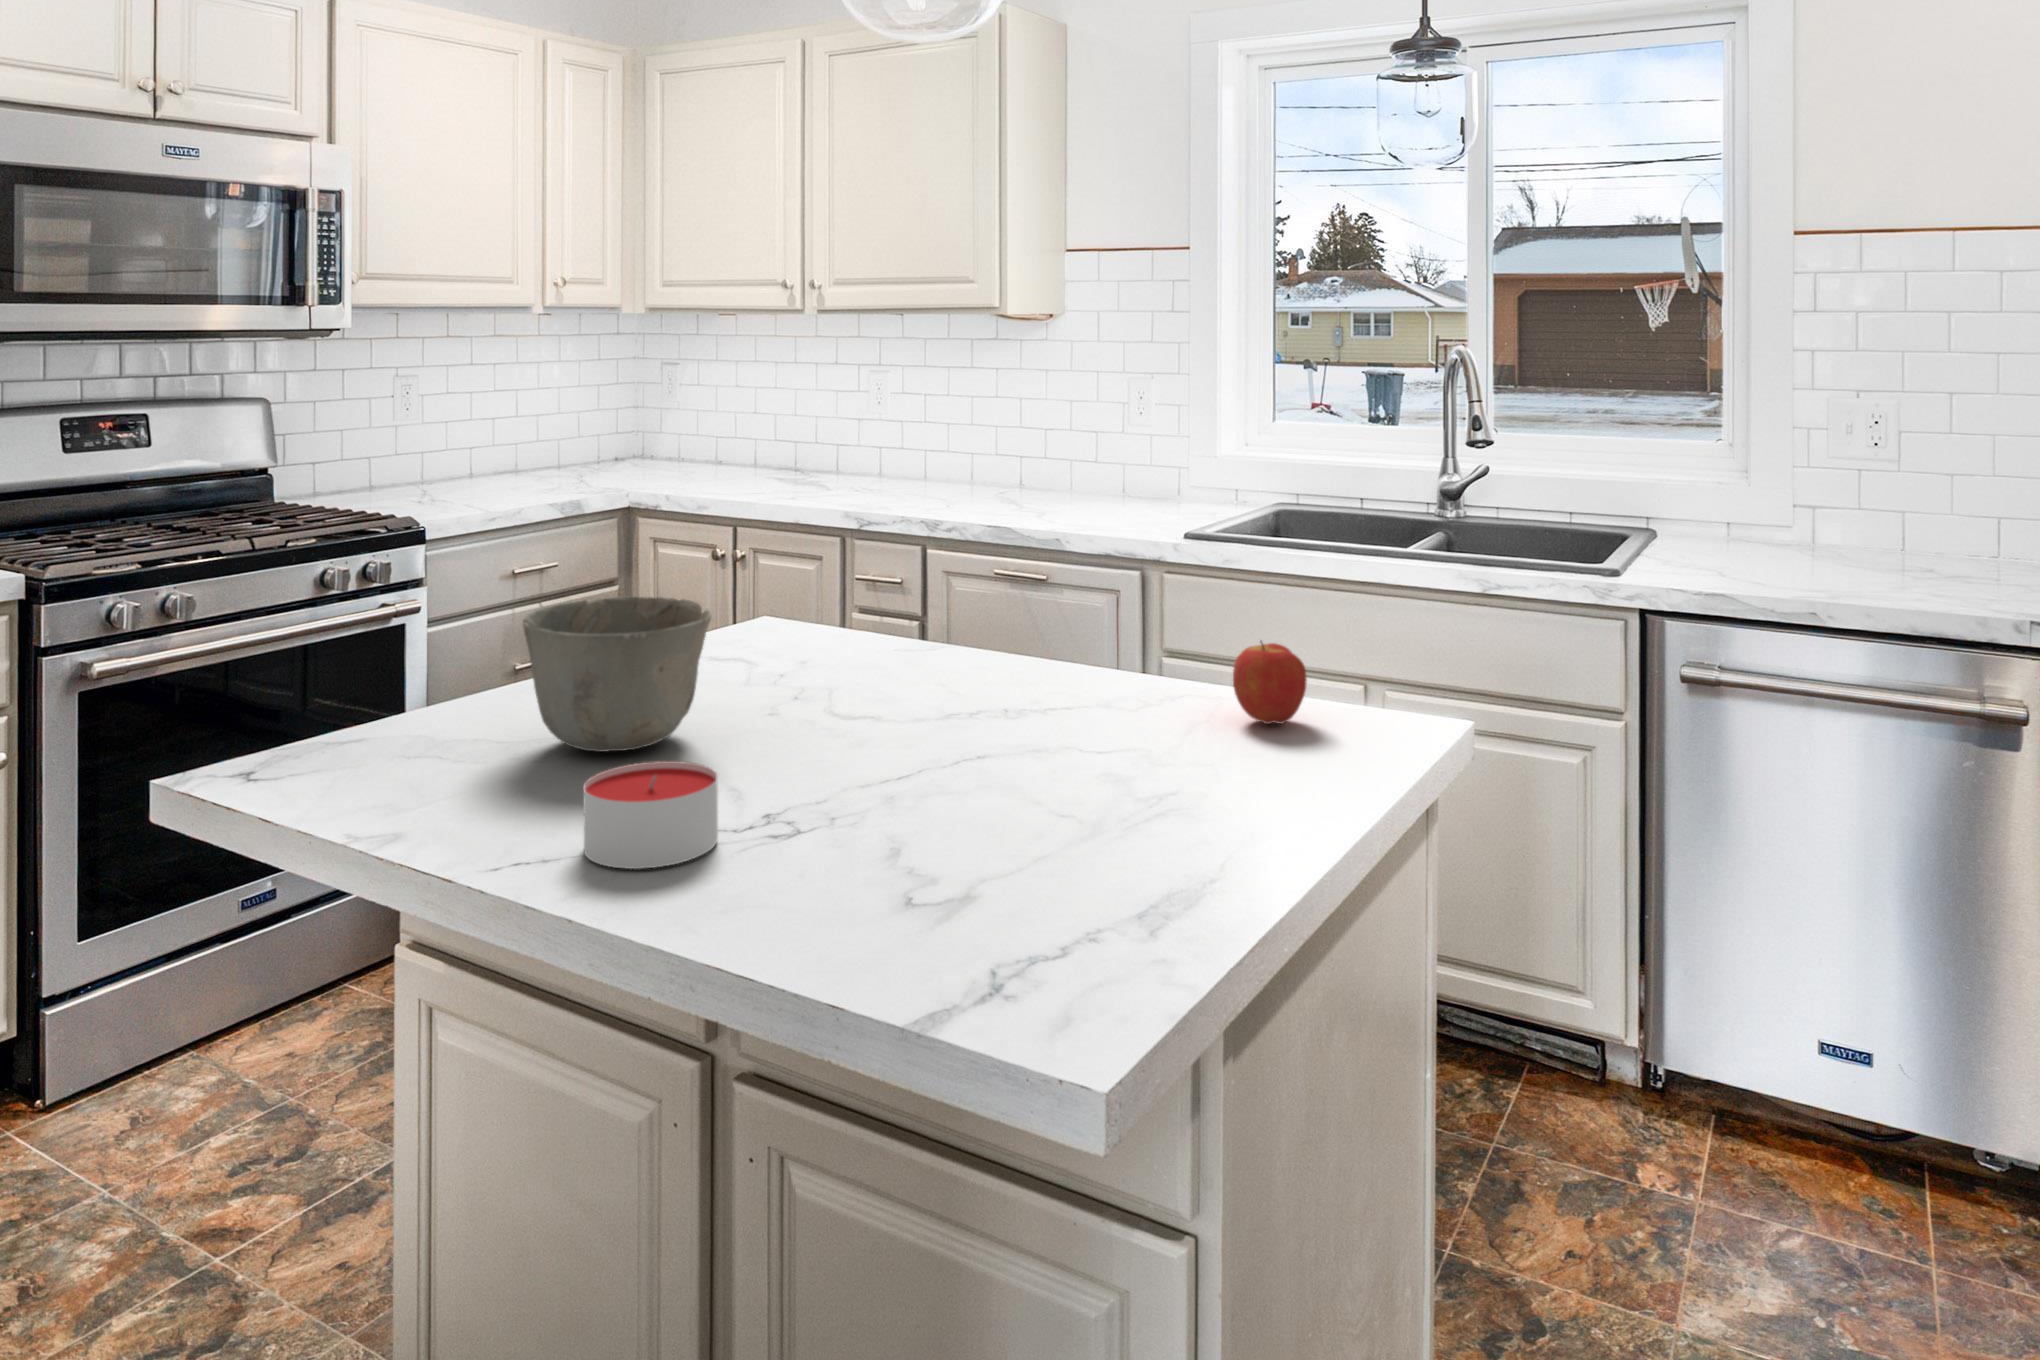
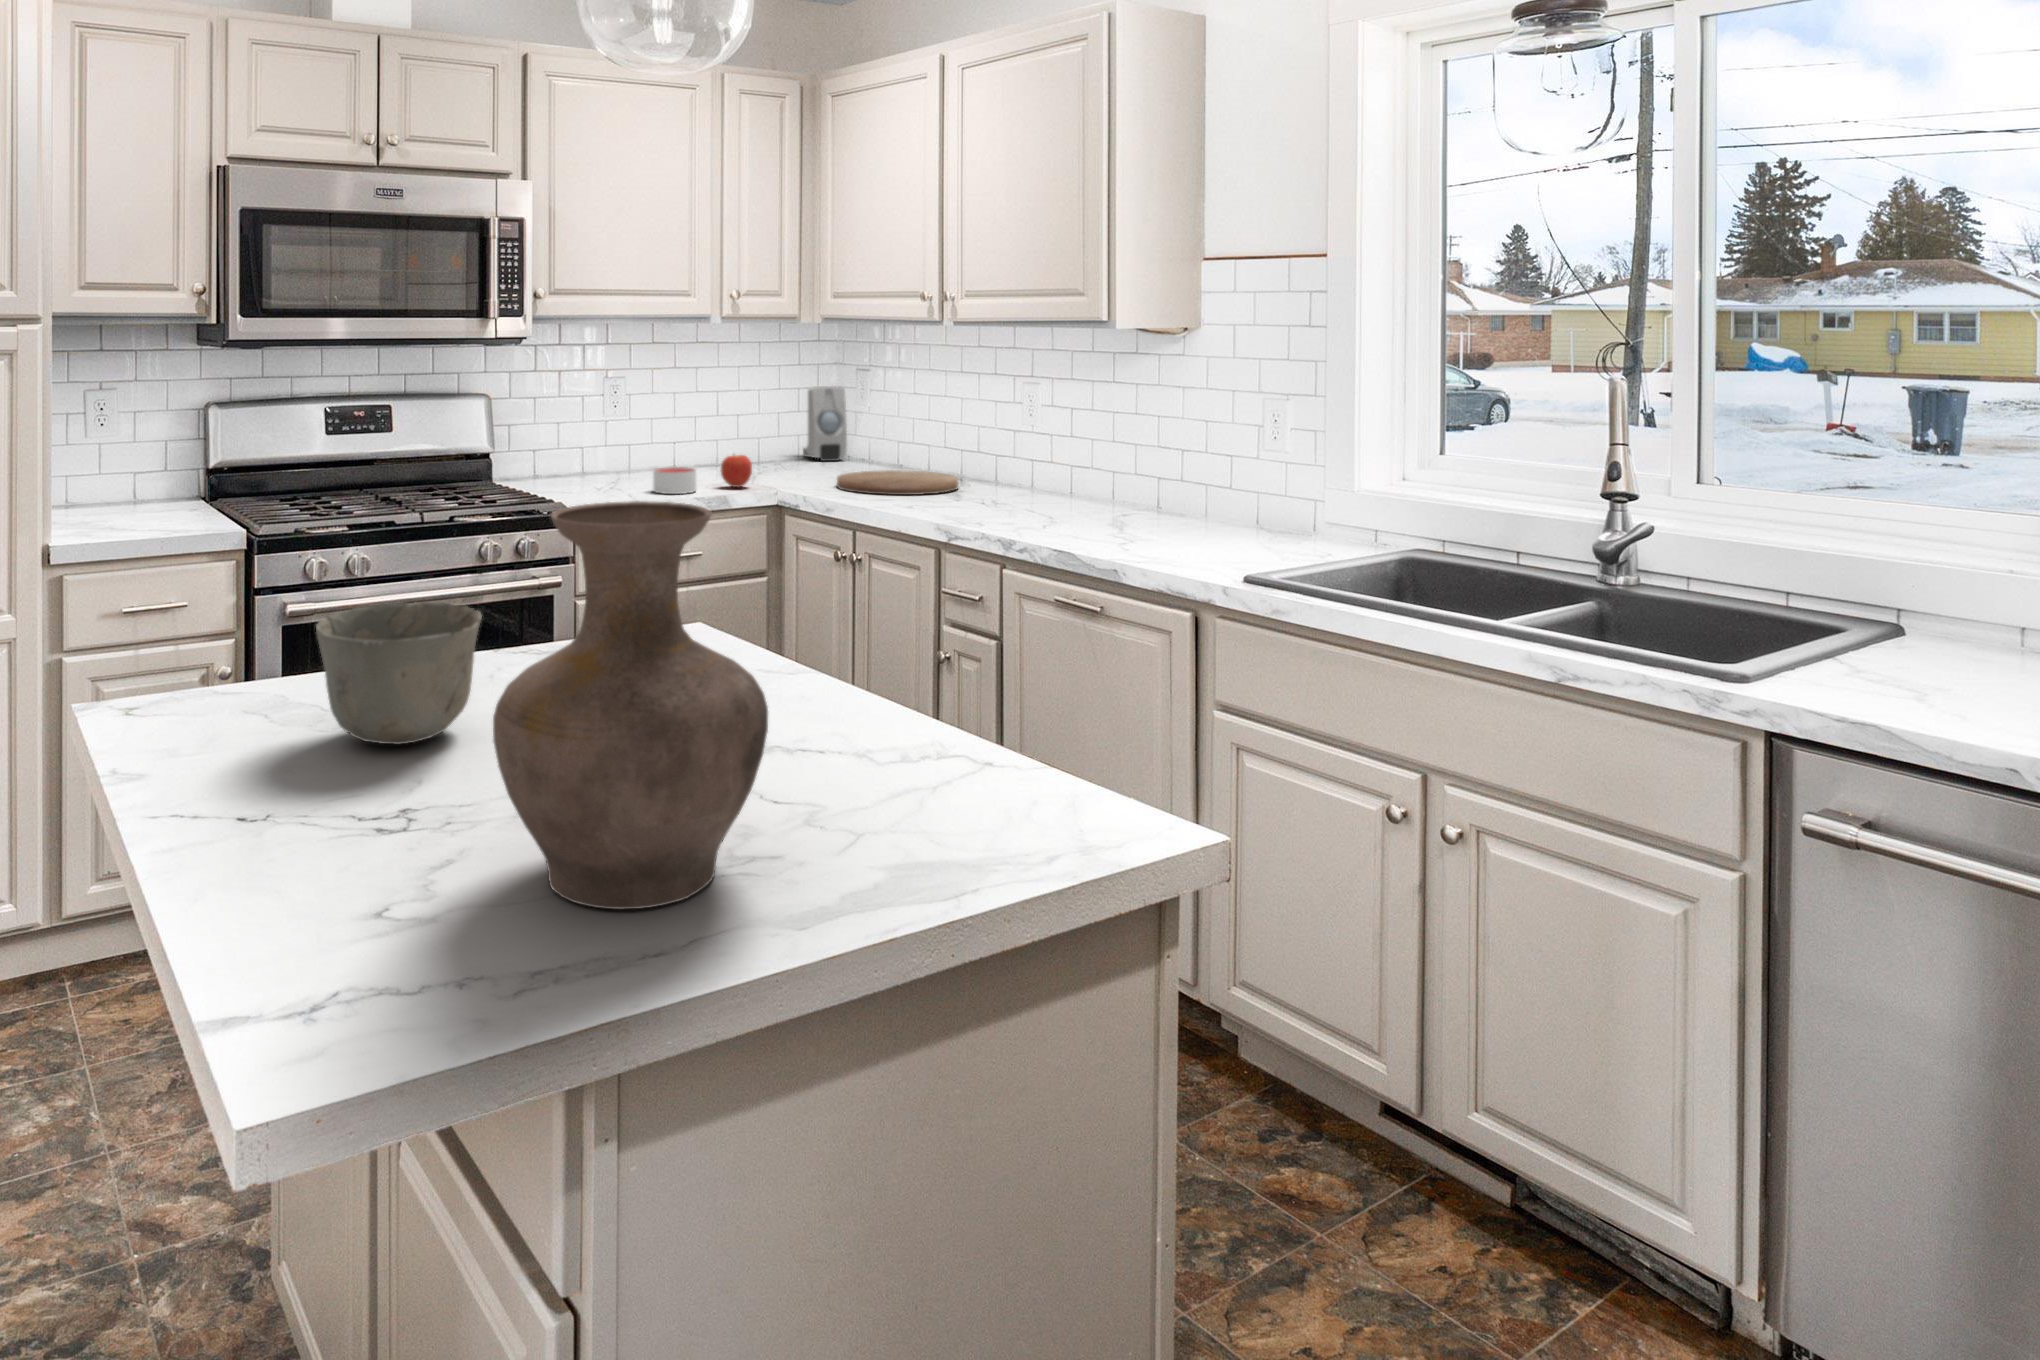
soap dispenser: none [595,387,653,468] -> present [803,387,847,461]
vase: none [915,454,1180,840] -> present [493,501,768,910]
cutting board: none [685,470,814,494] -> present [837,470,958,495]
apple: present [1233,642,1307,724] -> present [721,455,752,487]
candle: present [584,761,718,869] -> present [653,467,696,494]

